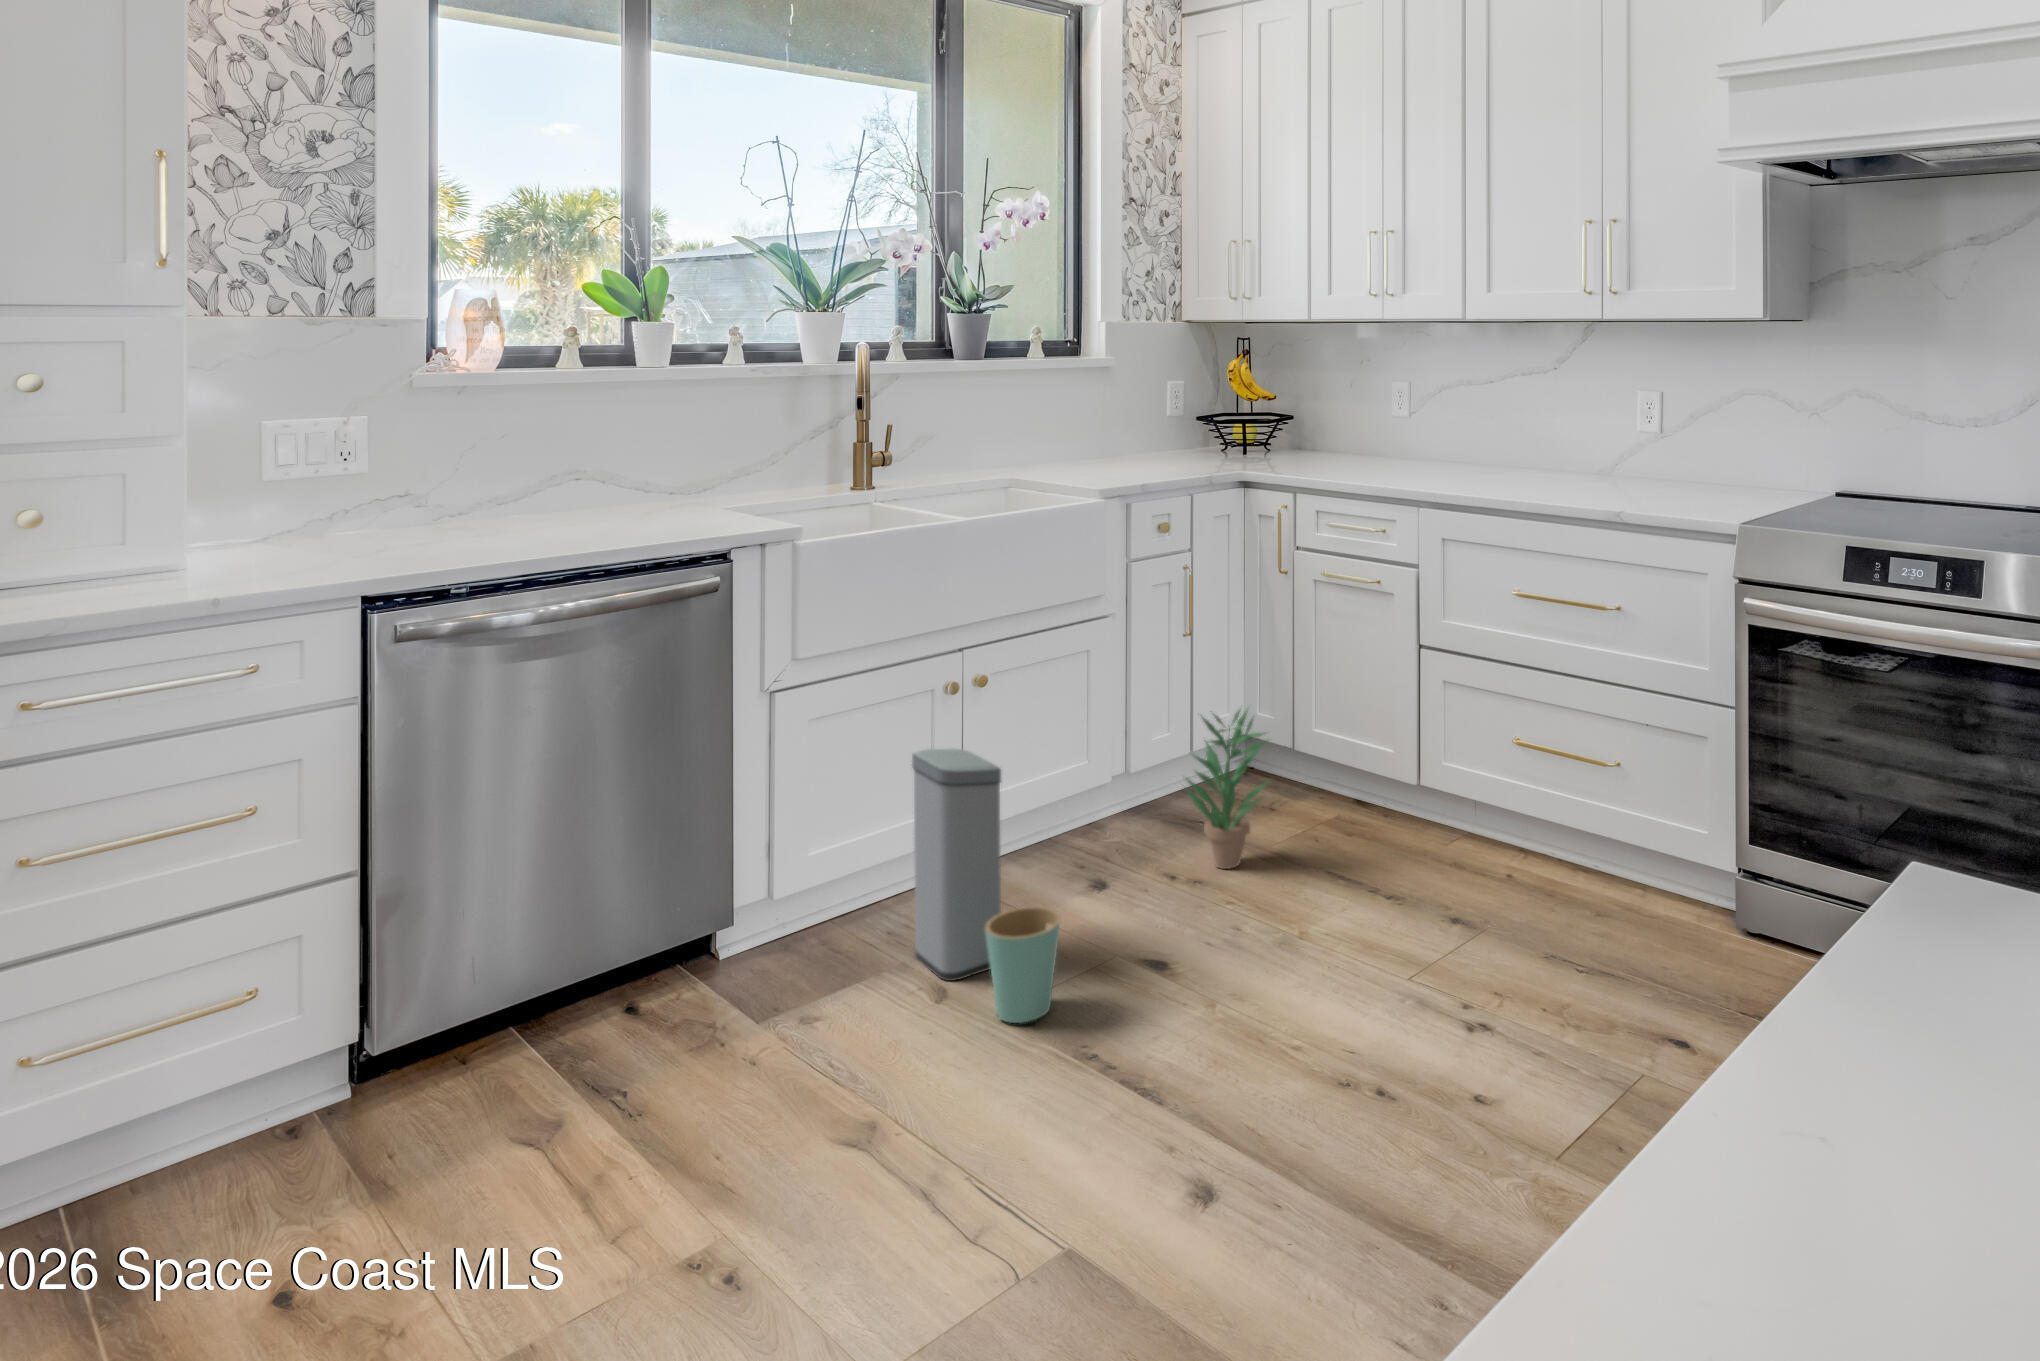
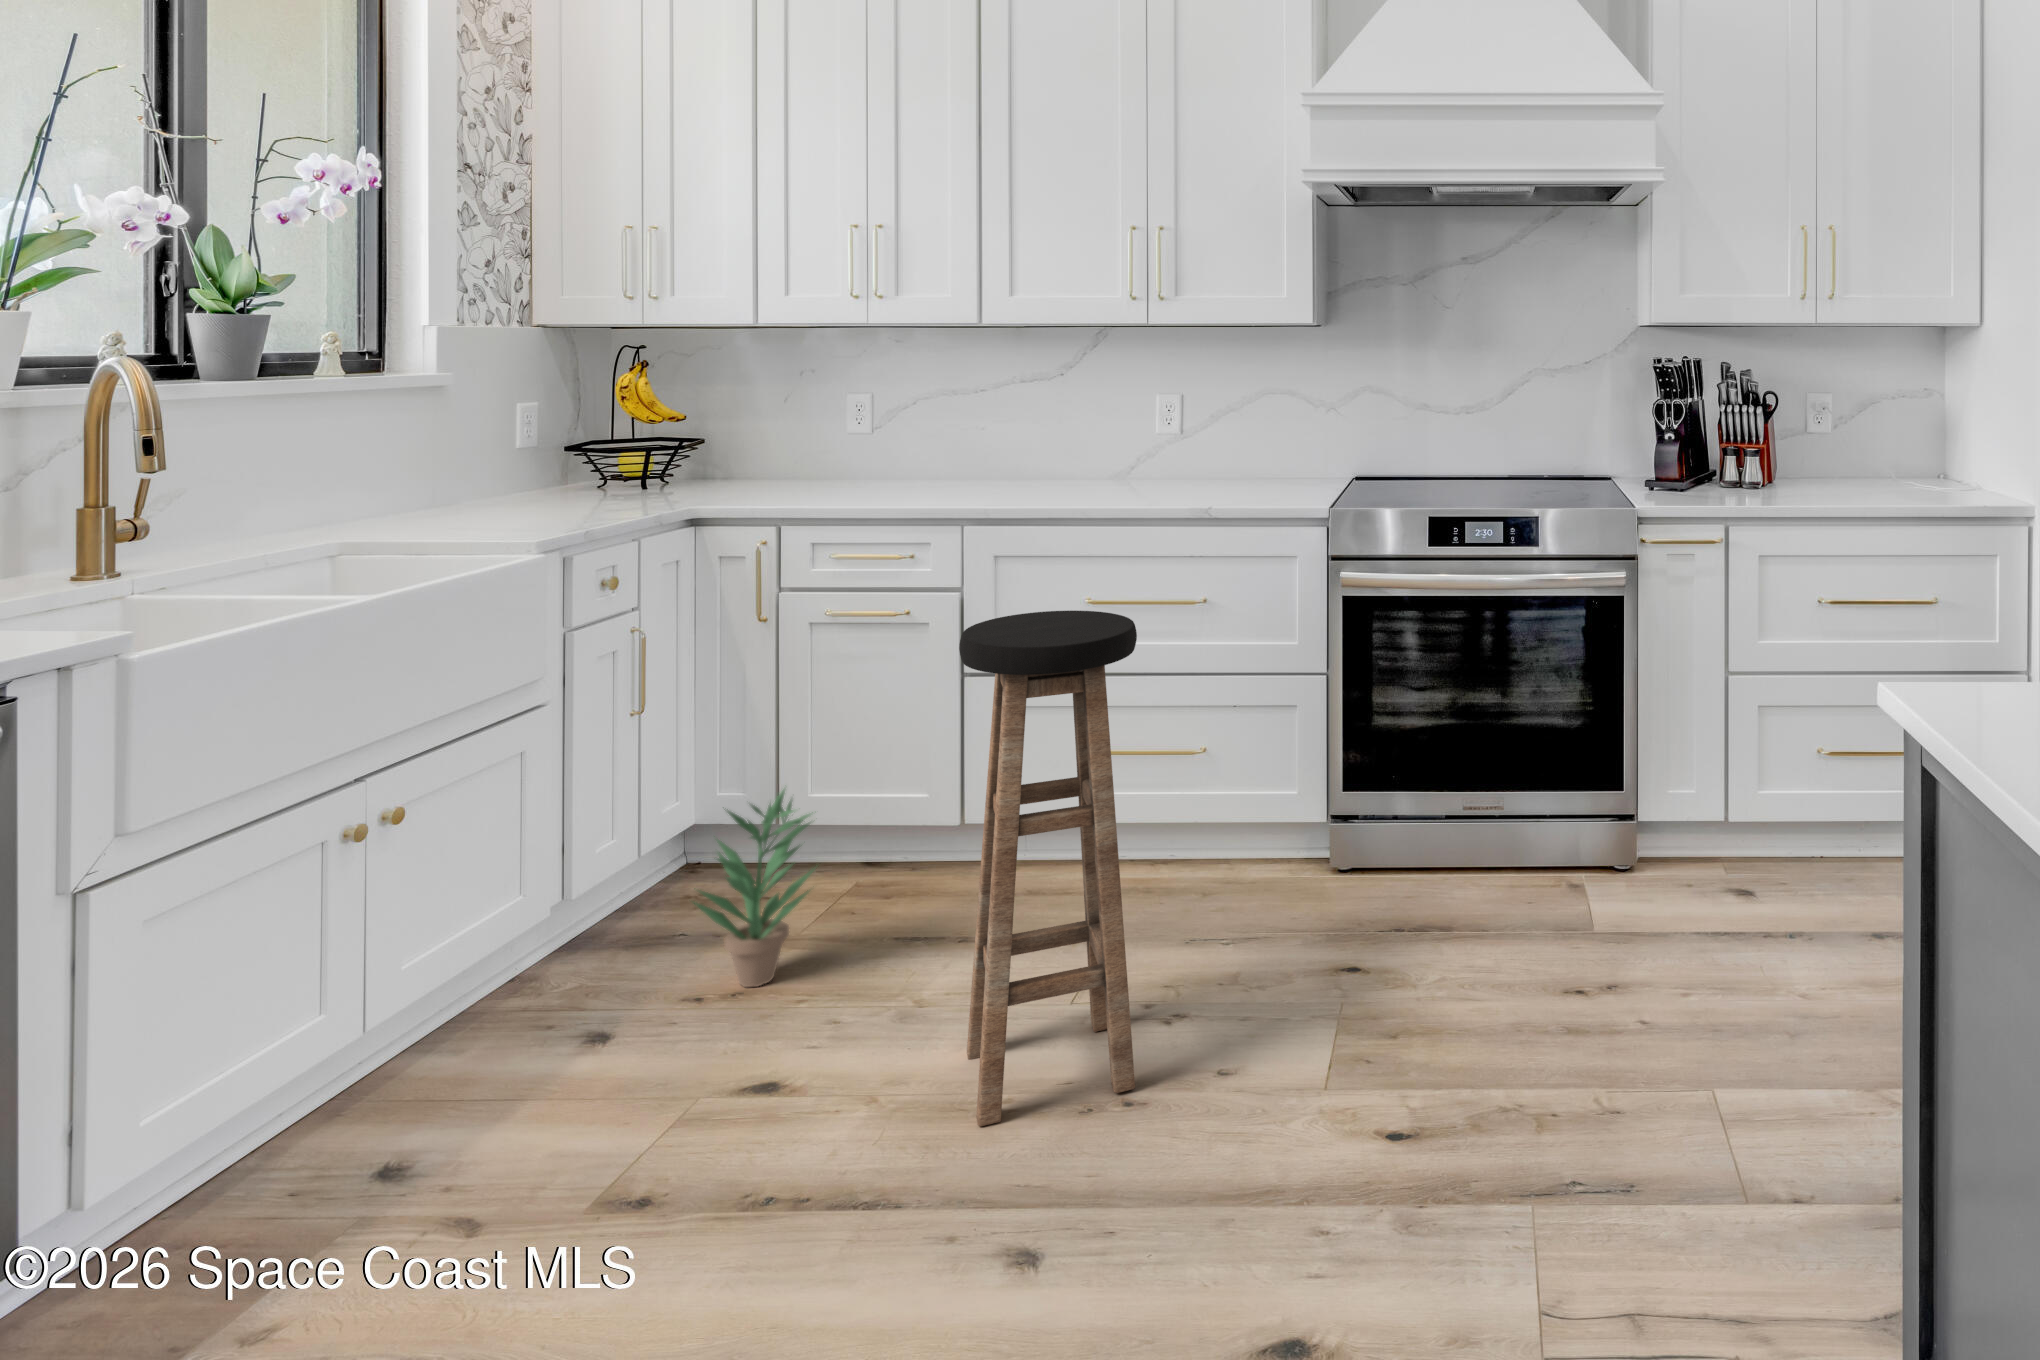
bar stool: none [1284,576,1446,1044] -> present [959,611,1137,1126]
trash can: present [912,749,1061,1023] -> none [359,921,671,1251]

